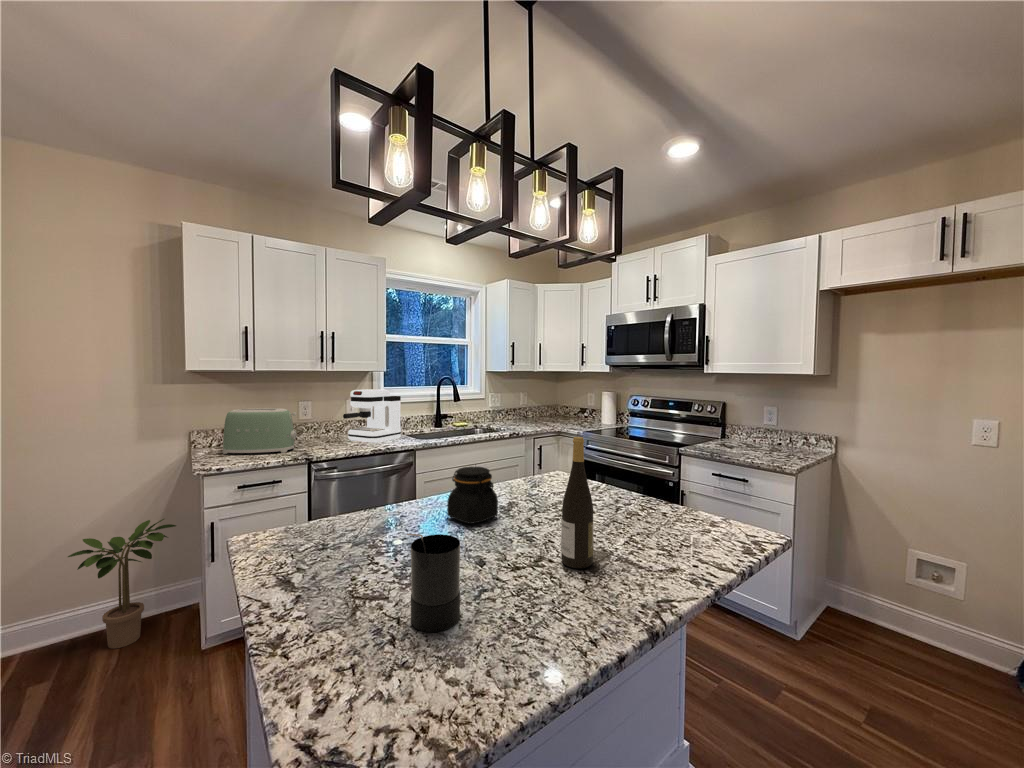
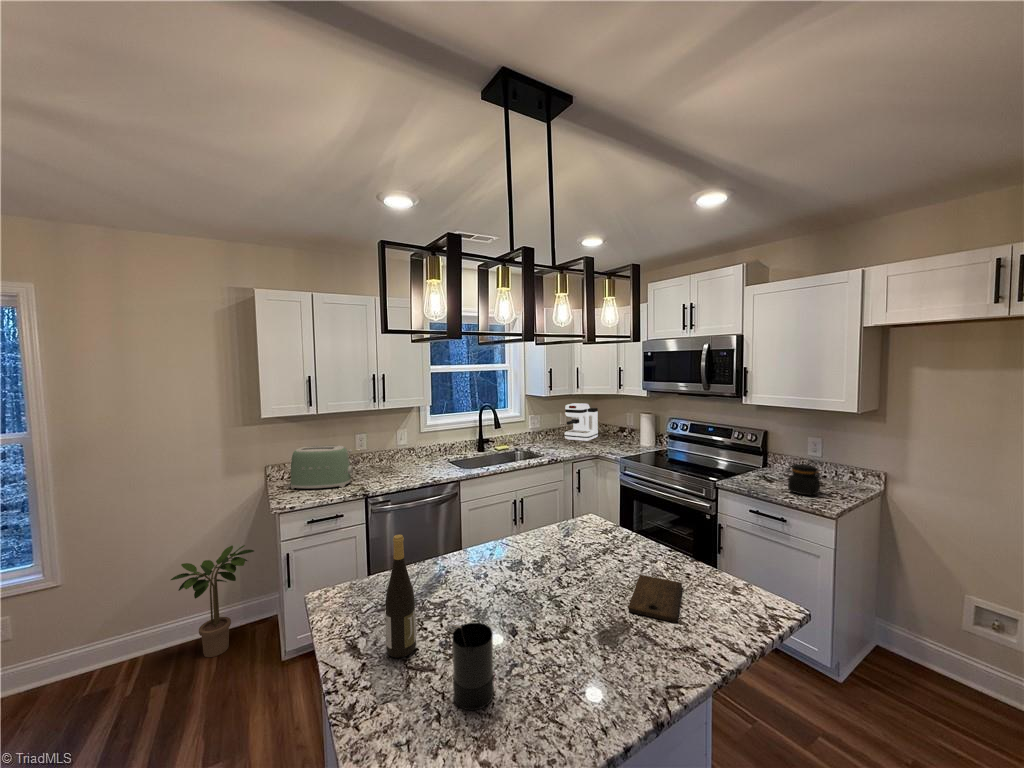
coffee maker: present [343,389,401,443] -> present [565,403,598,441]
wine bottle: present [561,437,594,568] -> present [385,535,416,658]
jar: present [447,467,498,524] -> present [787,464,822,495]
cutting board: none [607,512,660,549] -> present [628,575,682,622]

